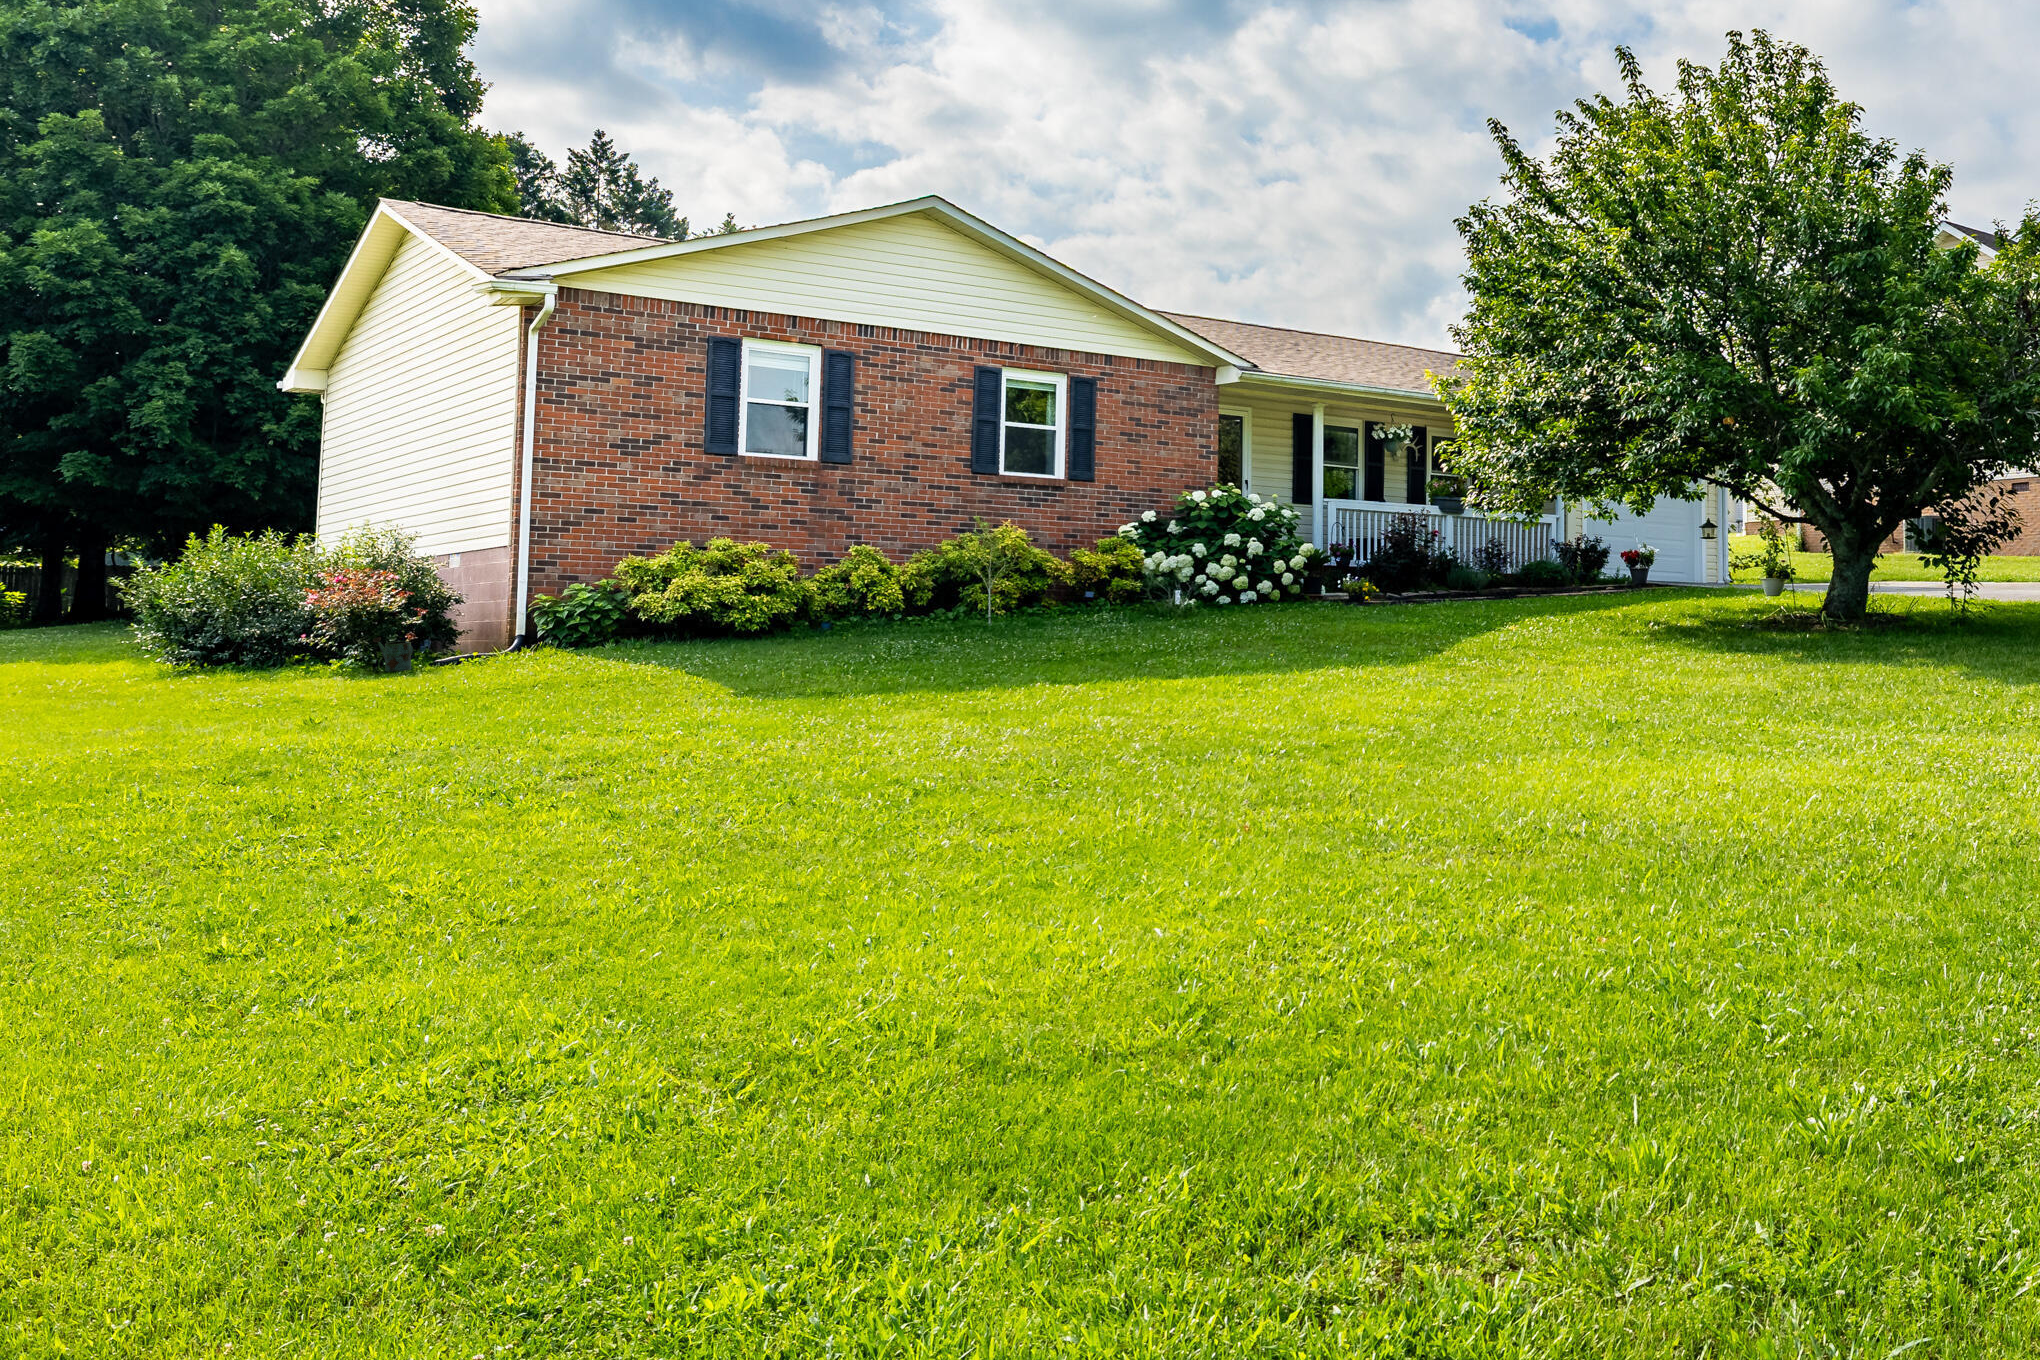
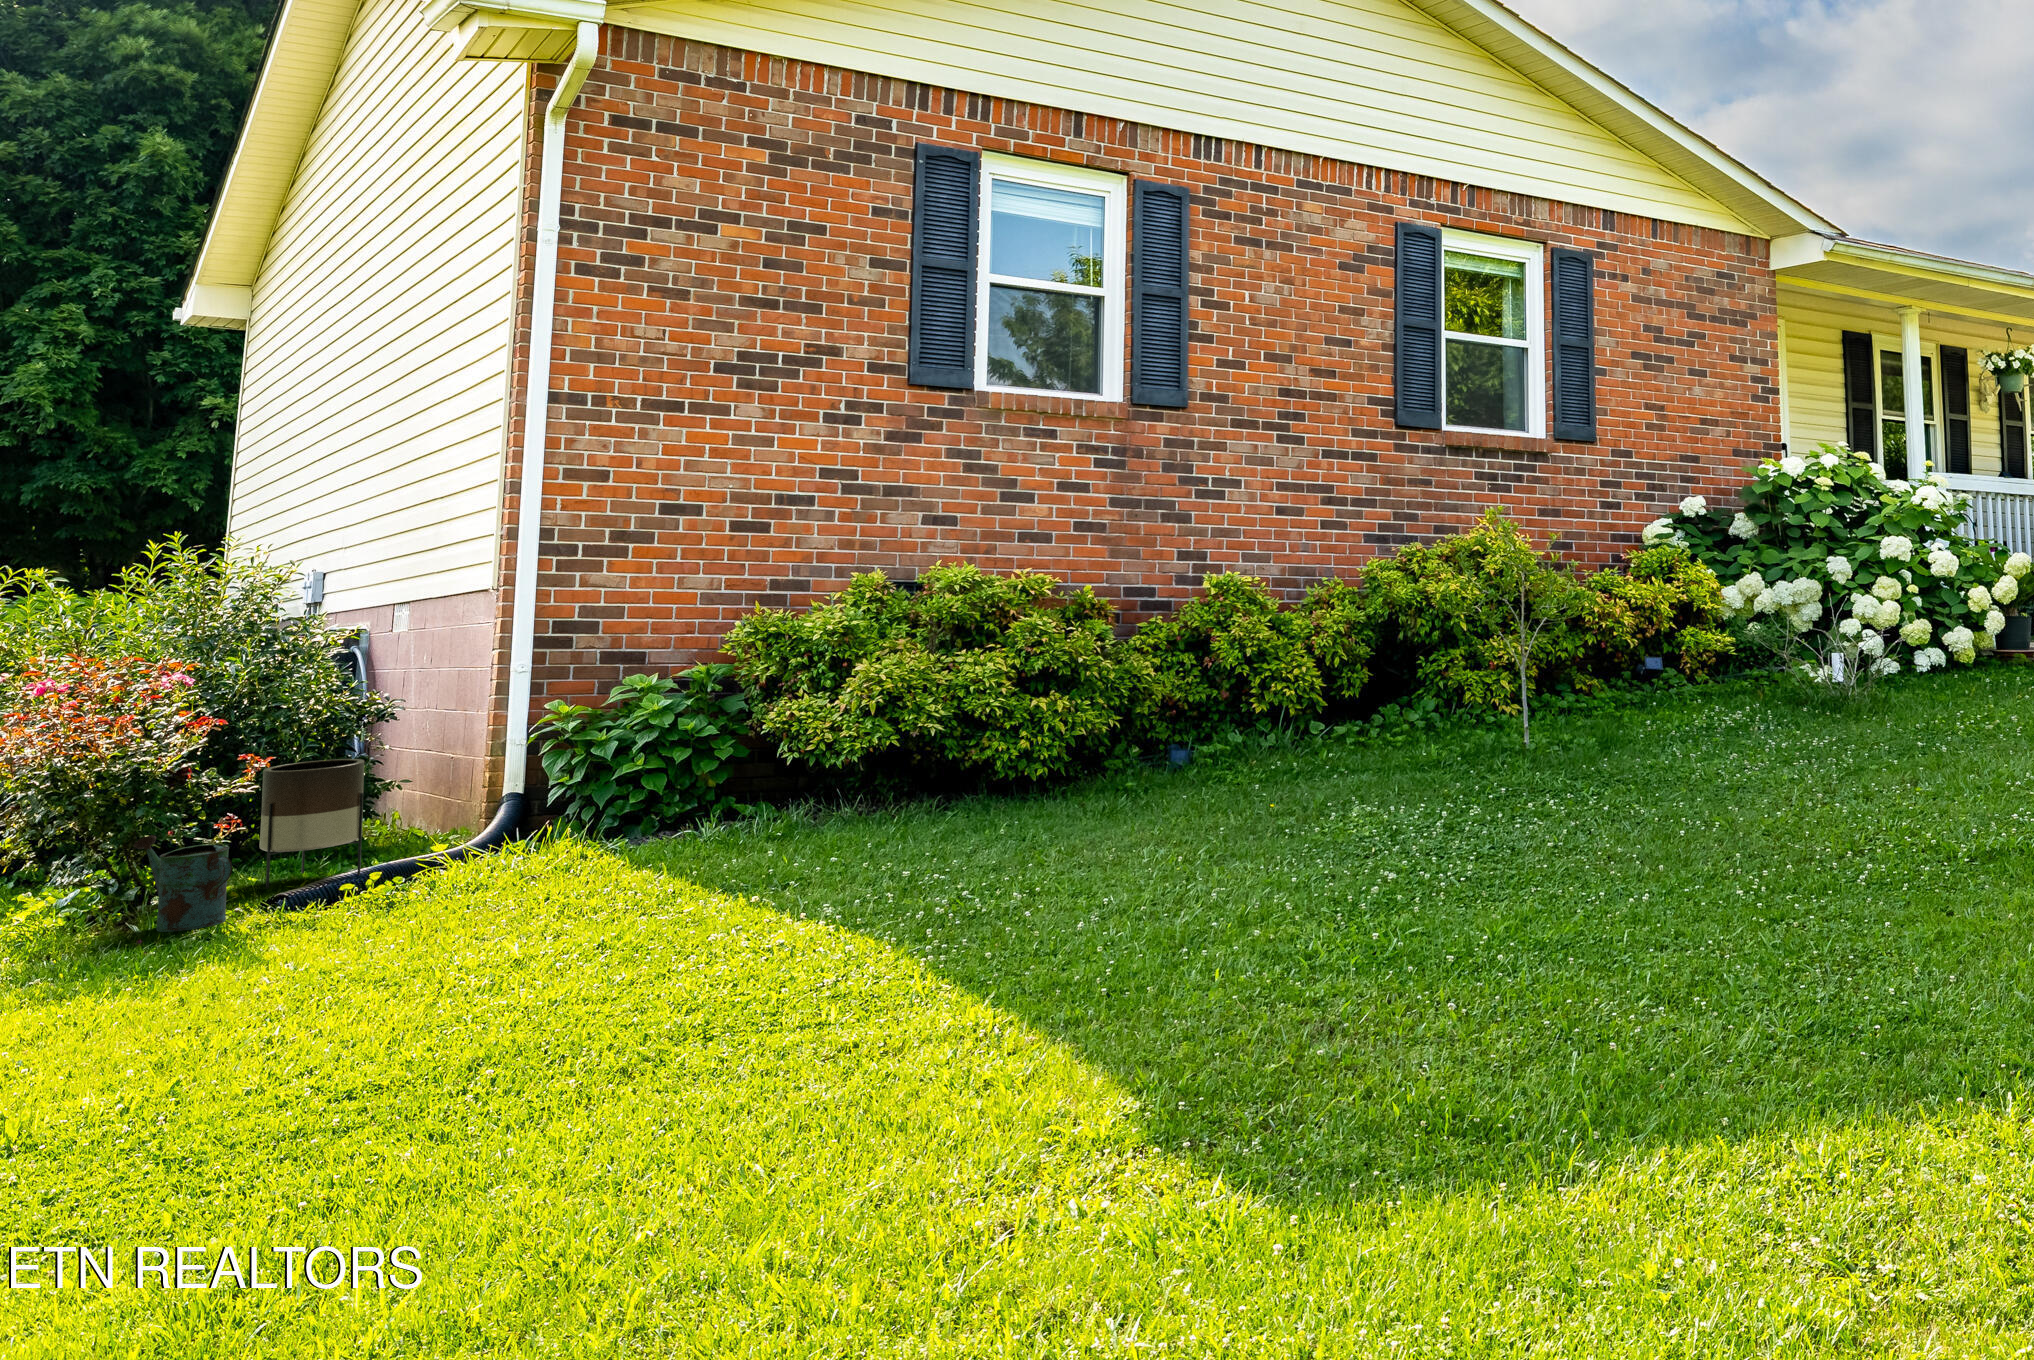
planter: none [416,613,459,663] -> present [259,759,364,889]

